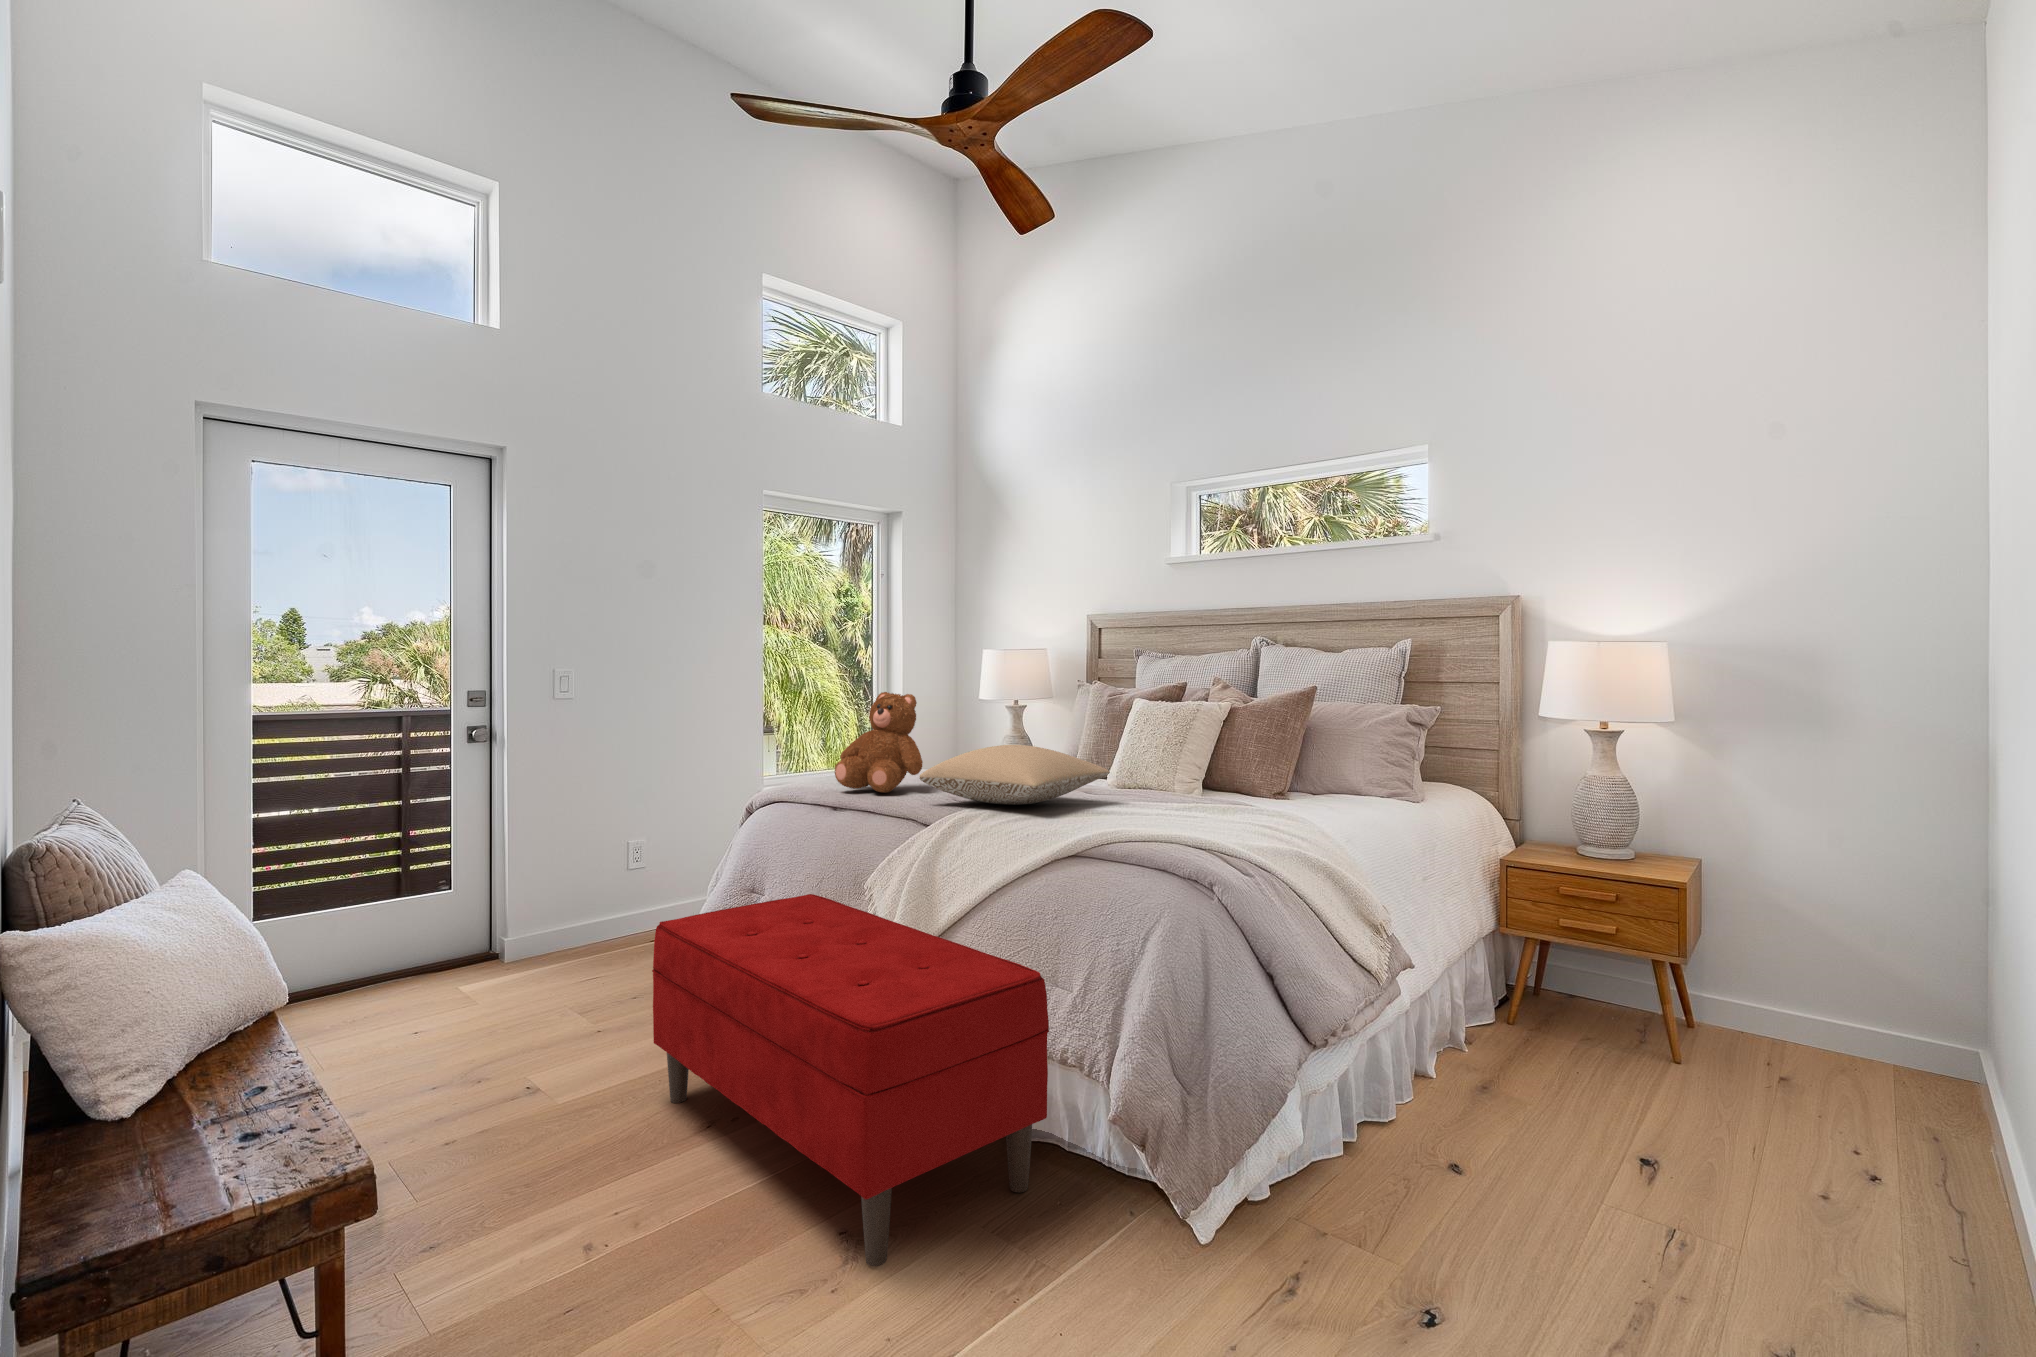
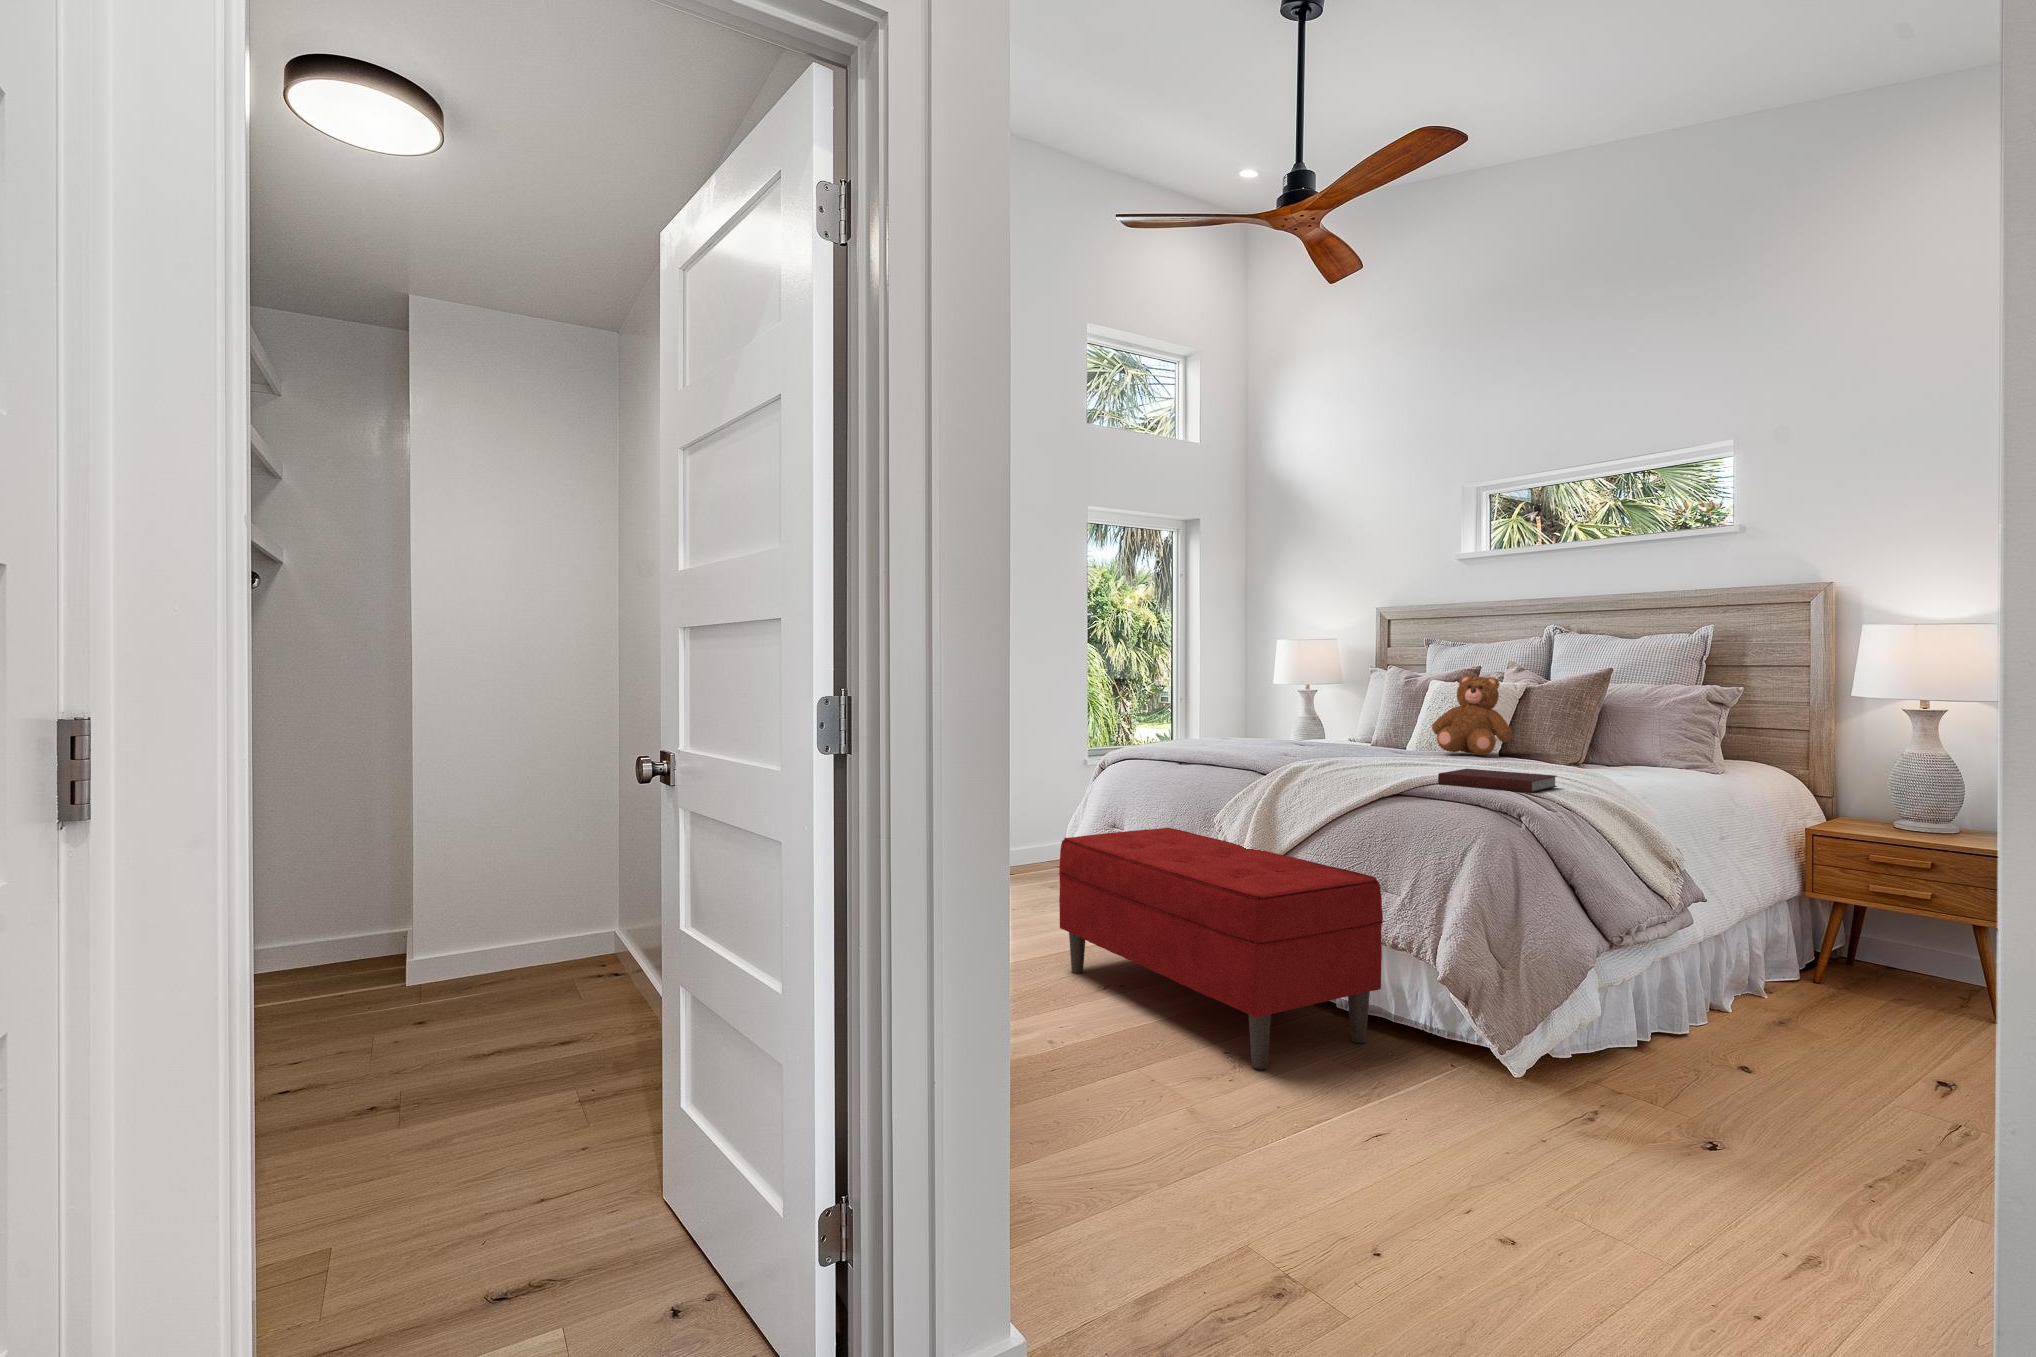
teddy bear: present [835,692,923,793] -> present [1432,675,1512,755]
pillow: present [920,745,1110,805] -> none [1256,713,1418,760]
notebook: none [1117,822,1255,860] -> present [1438,769,1557,793]

